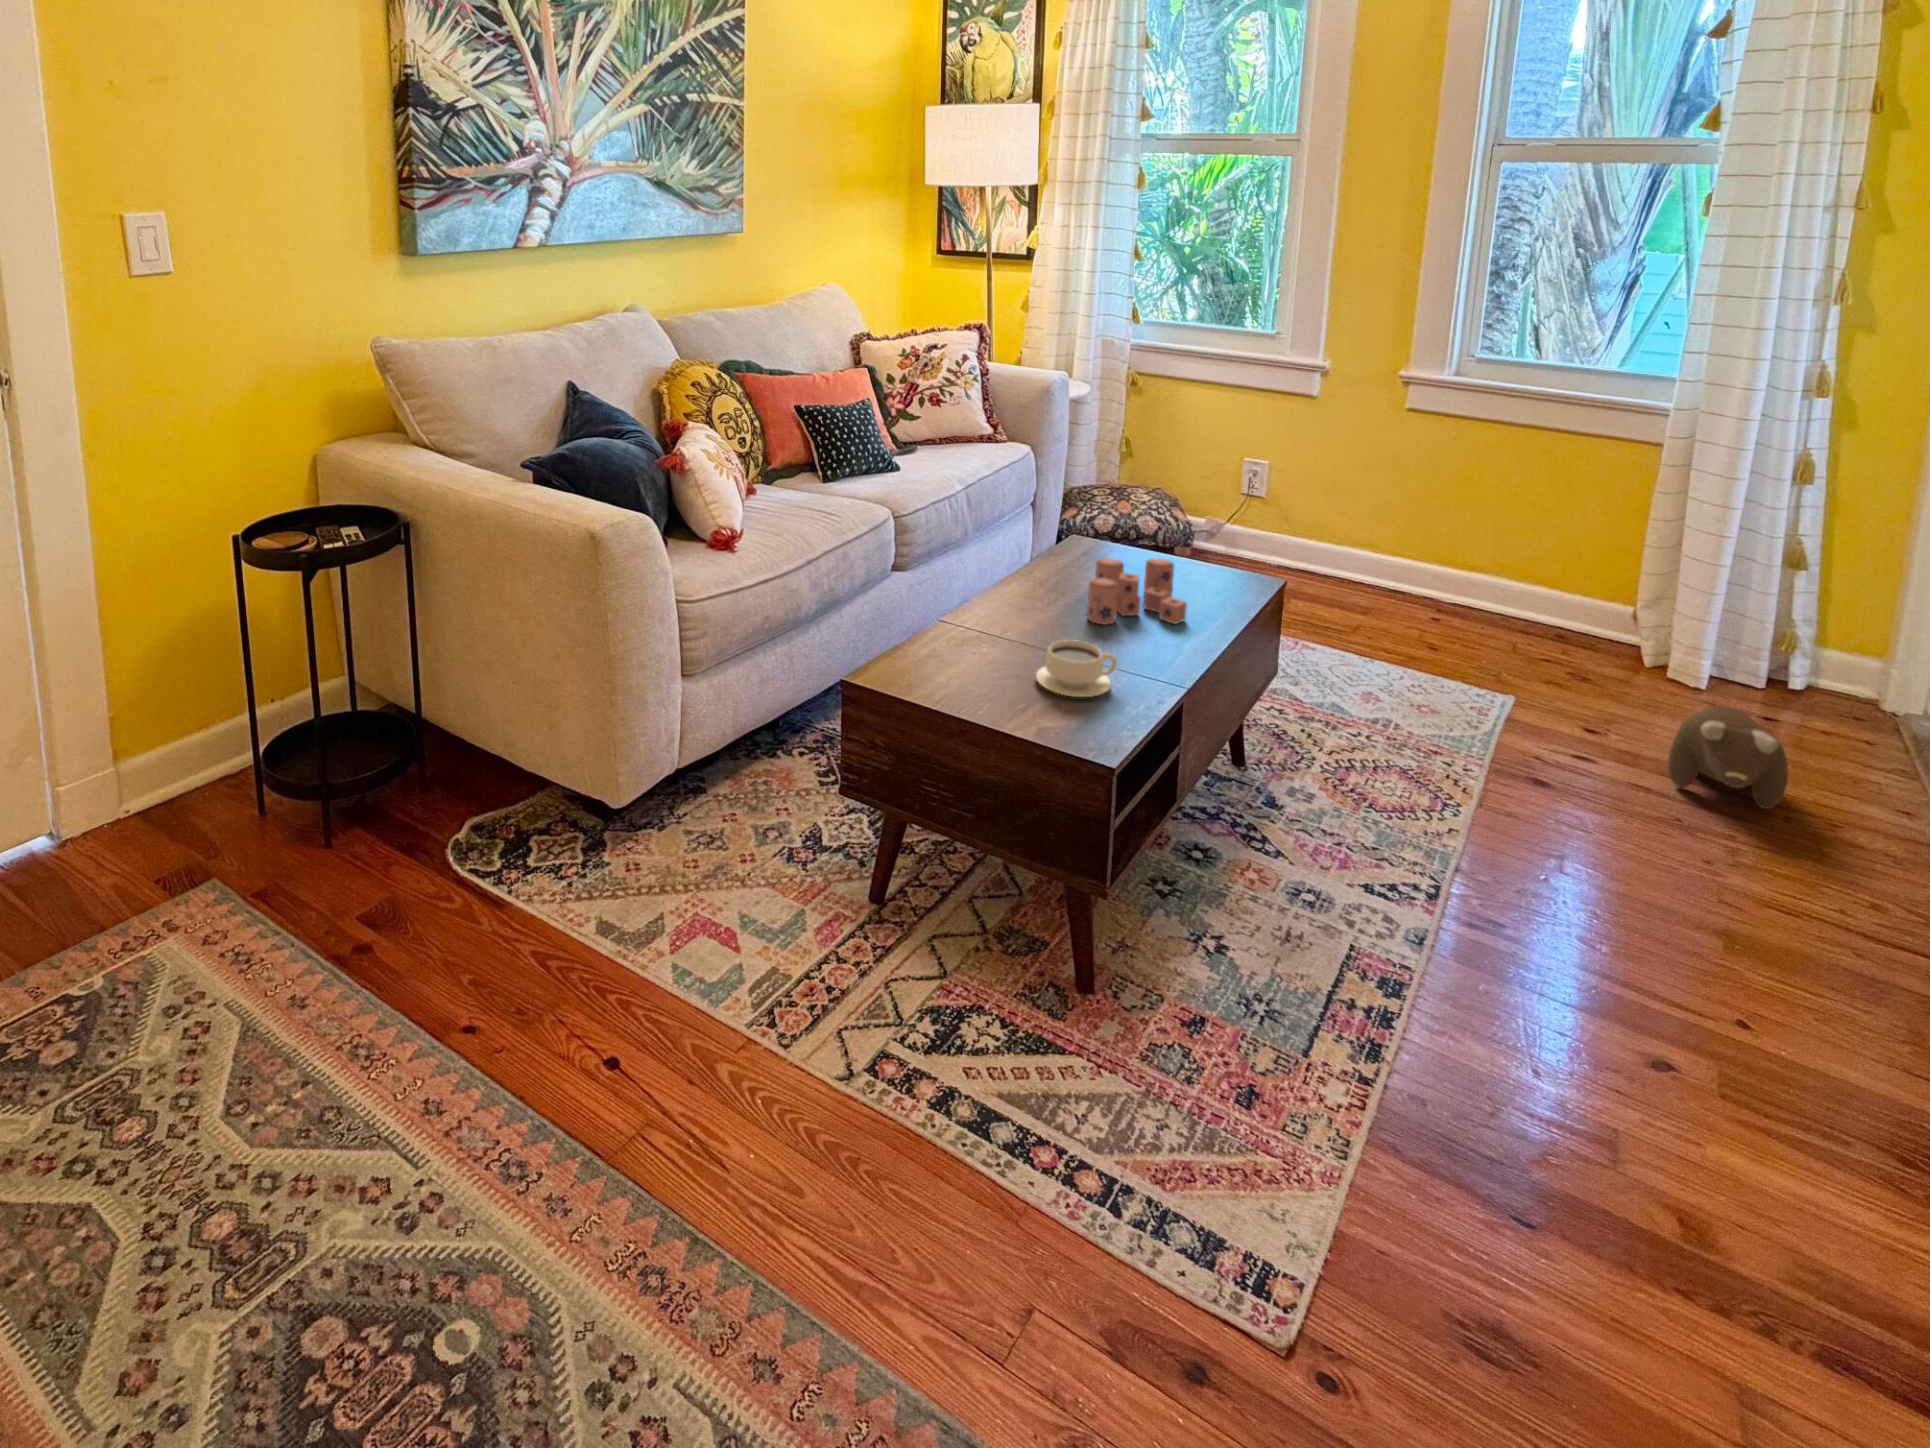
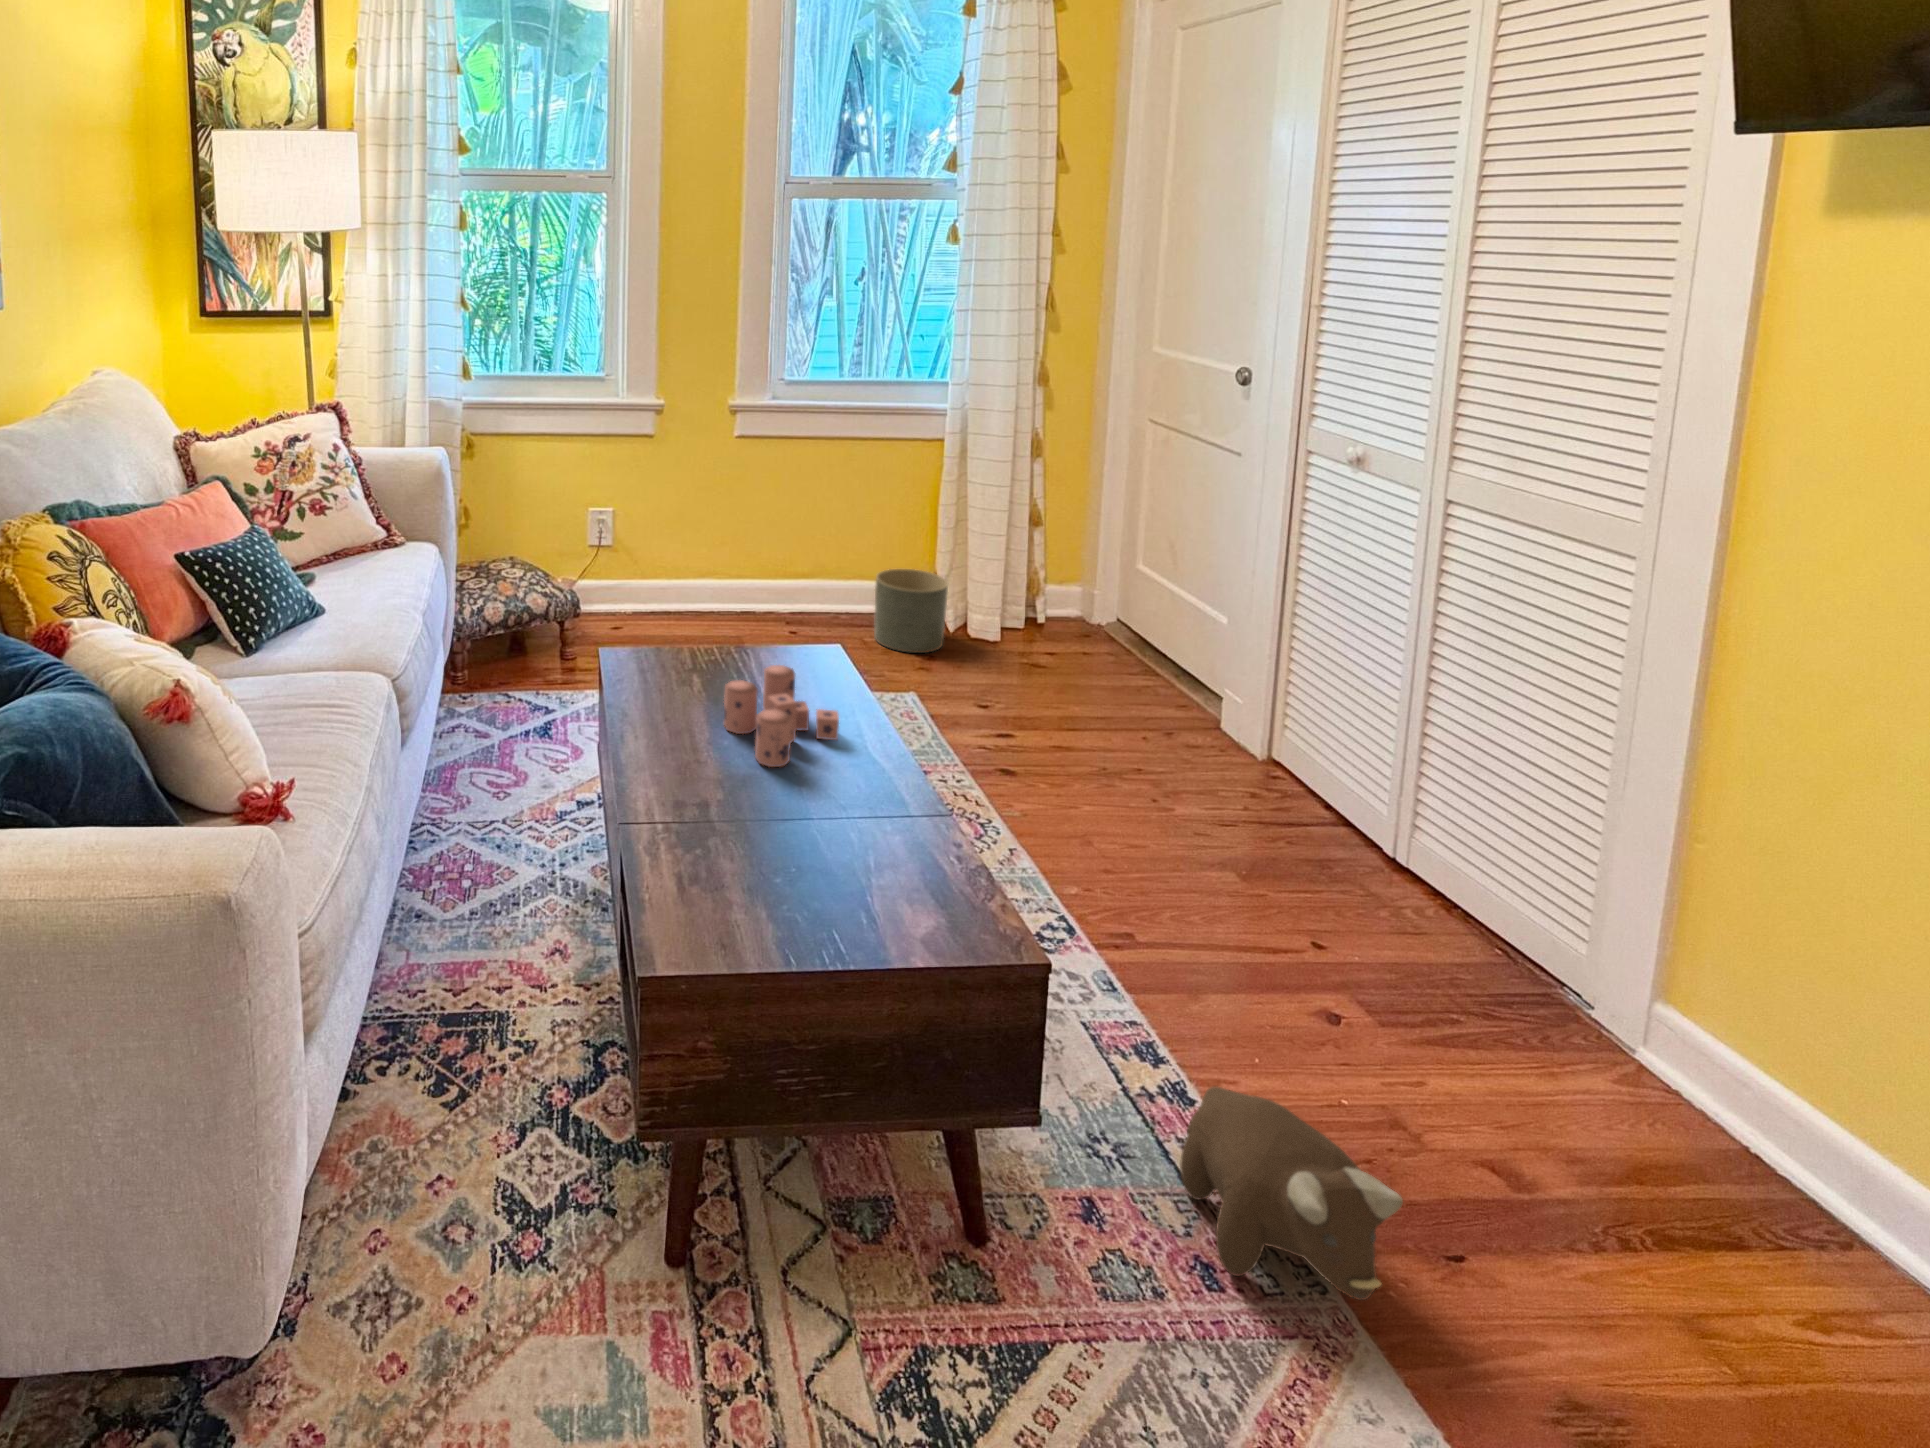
planter: none [1529,571,1631,668] -> present [874,569,948,653]
teacup: present [1036,640,1117,697] -> none [815,805,908,884]
plush toy: present [1668,706,1788,809] -> present [1180,1086,1403,1300]

